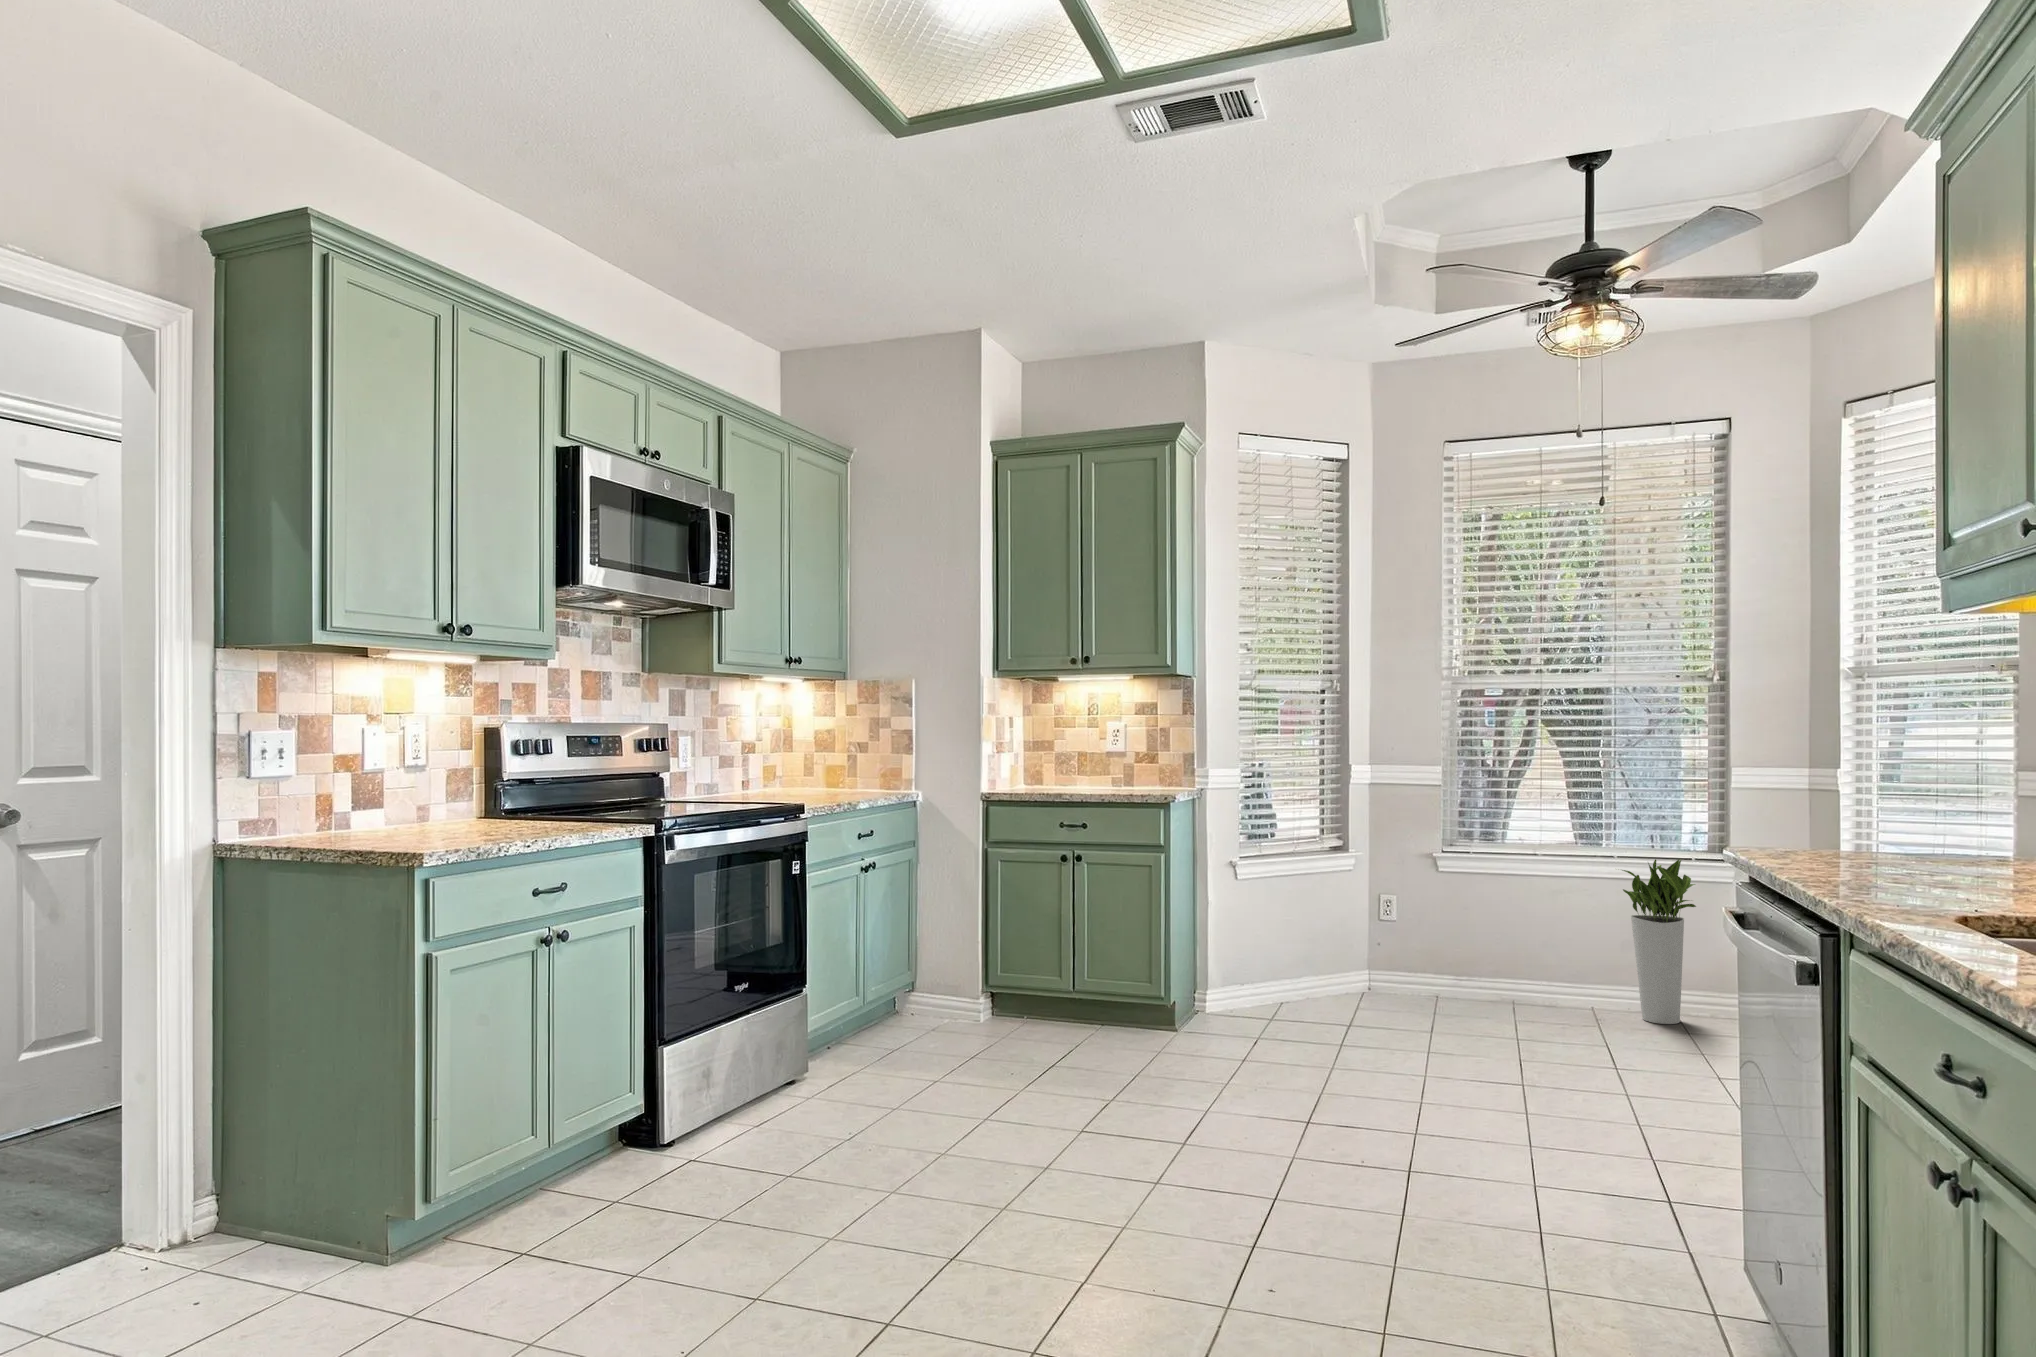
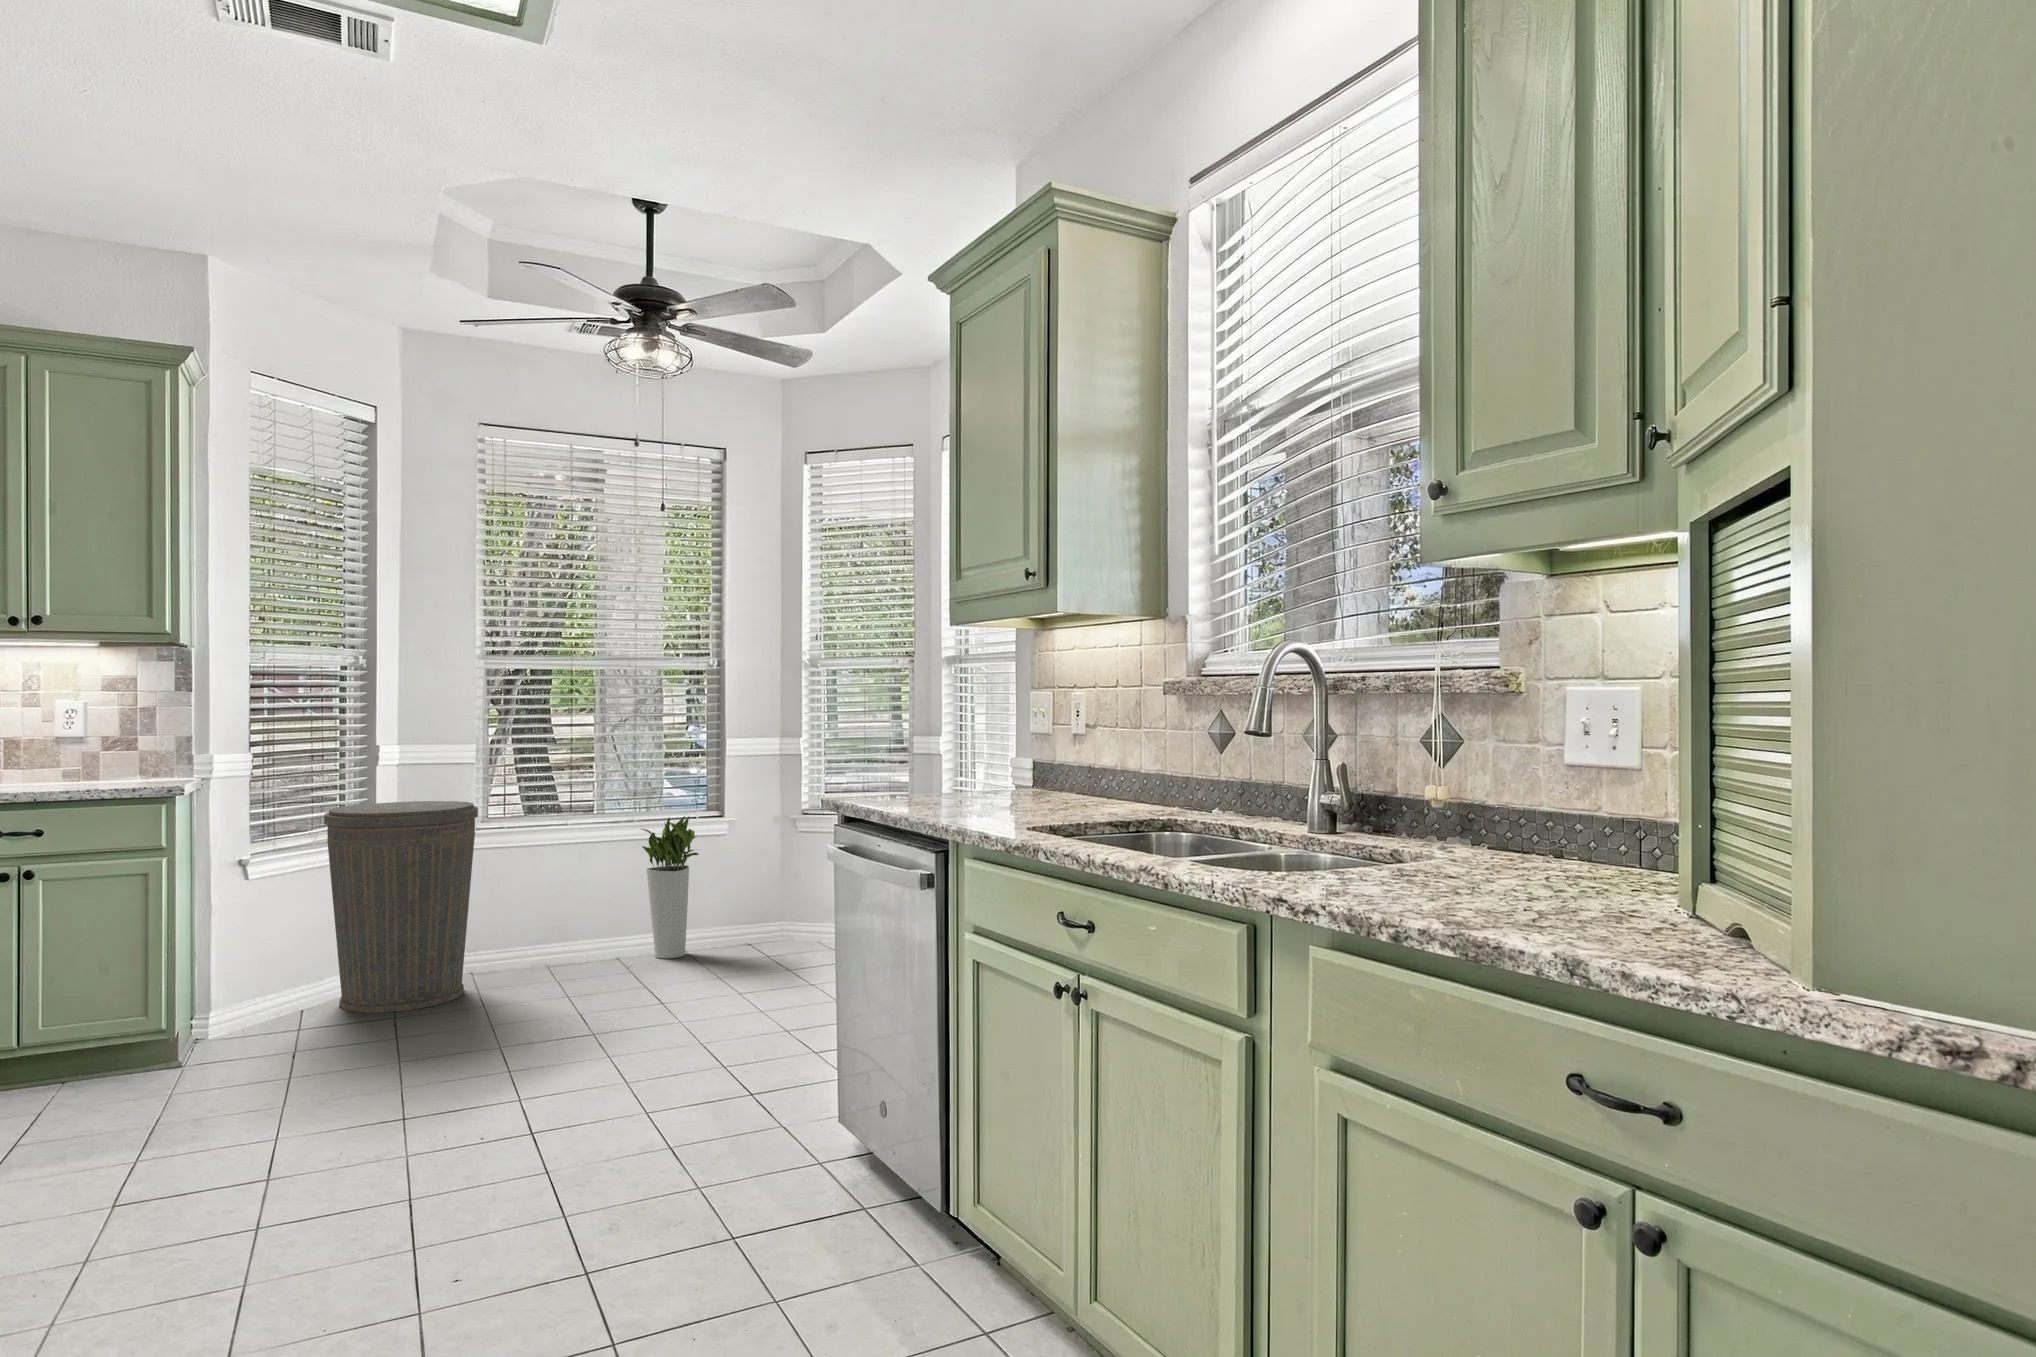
trash can: none [1298,820,1436,1025] -> present [324,801,478,1013]

